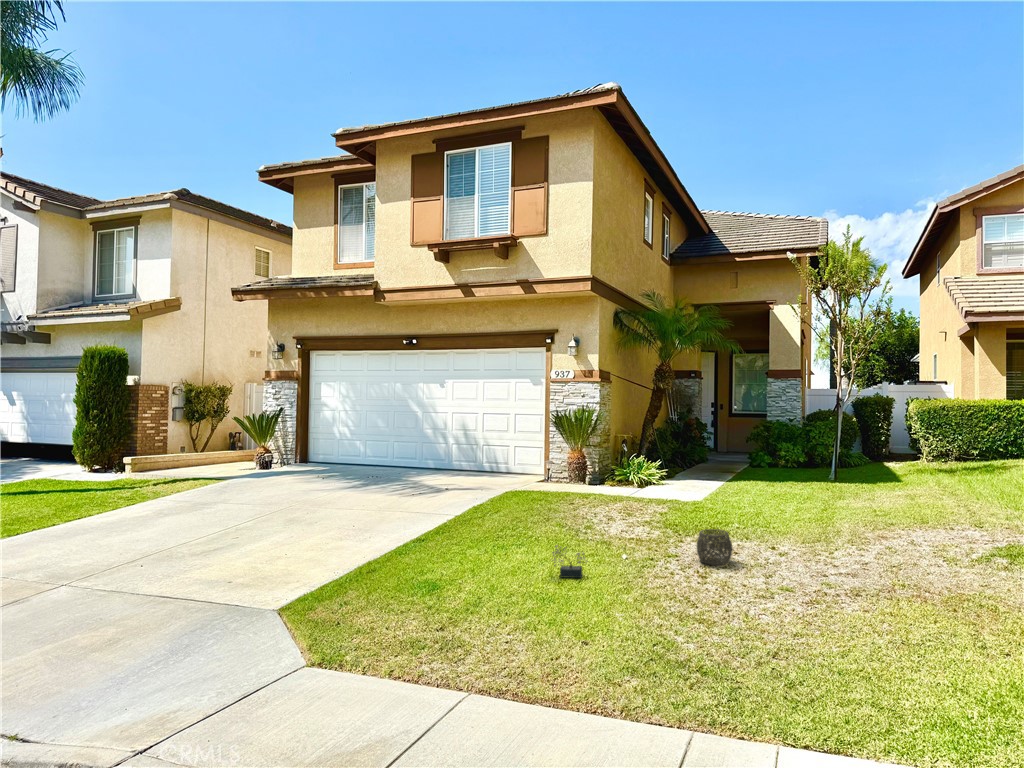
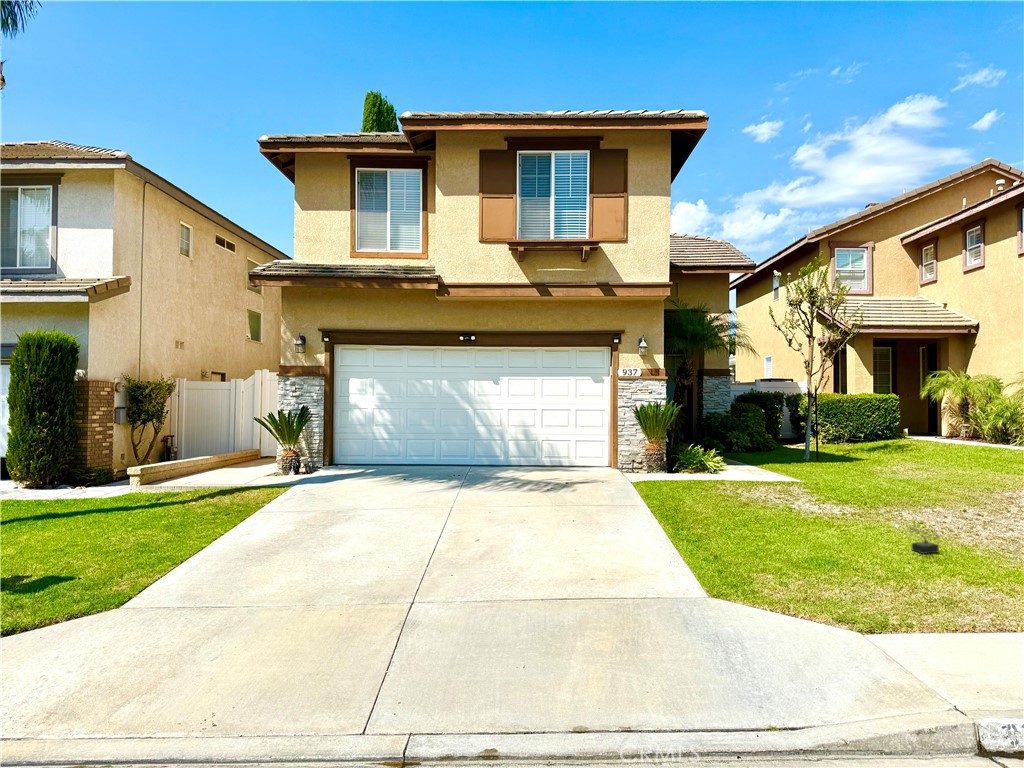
woven basket: present [697,529,732,565] -> none [958,500,995,530]

